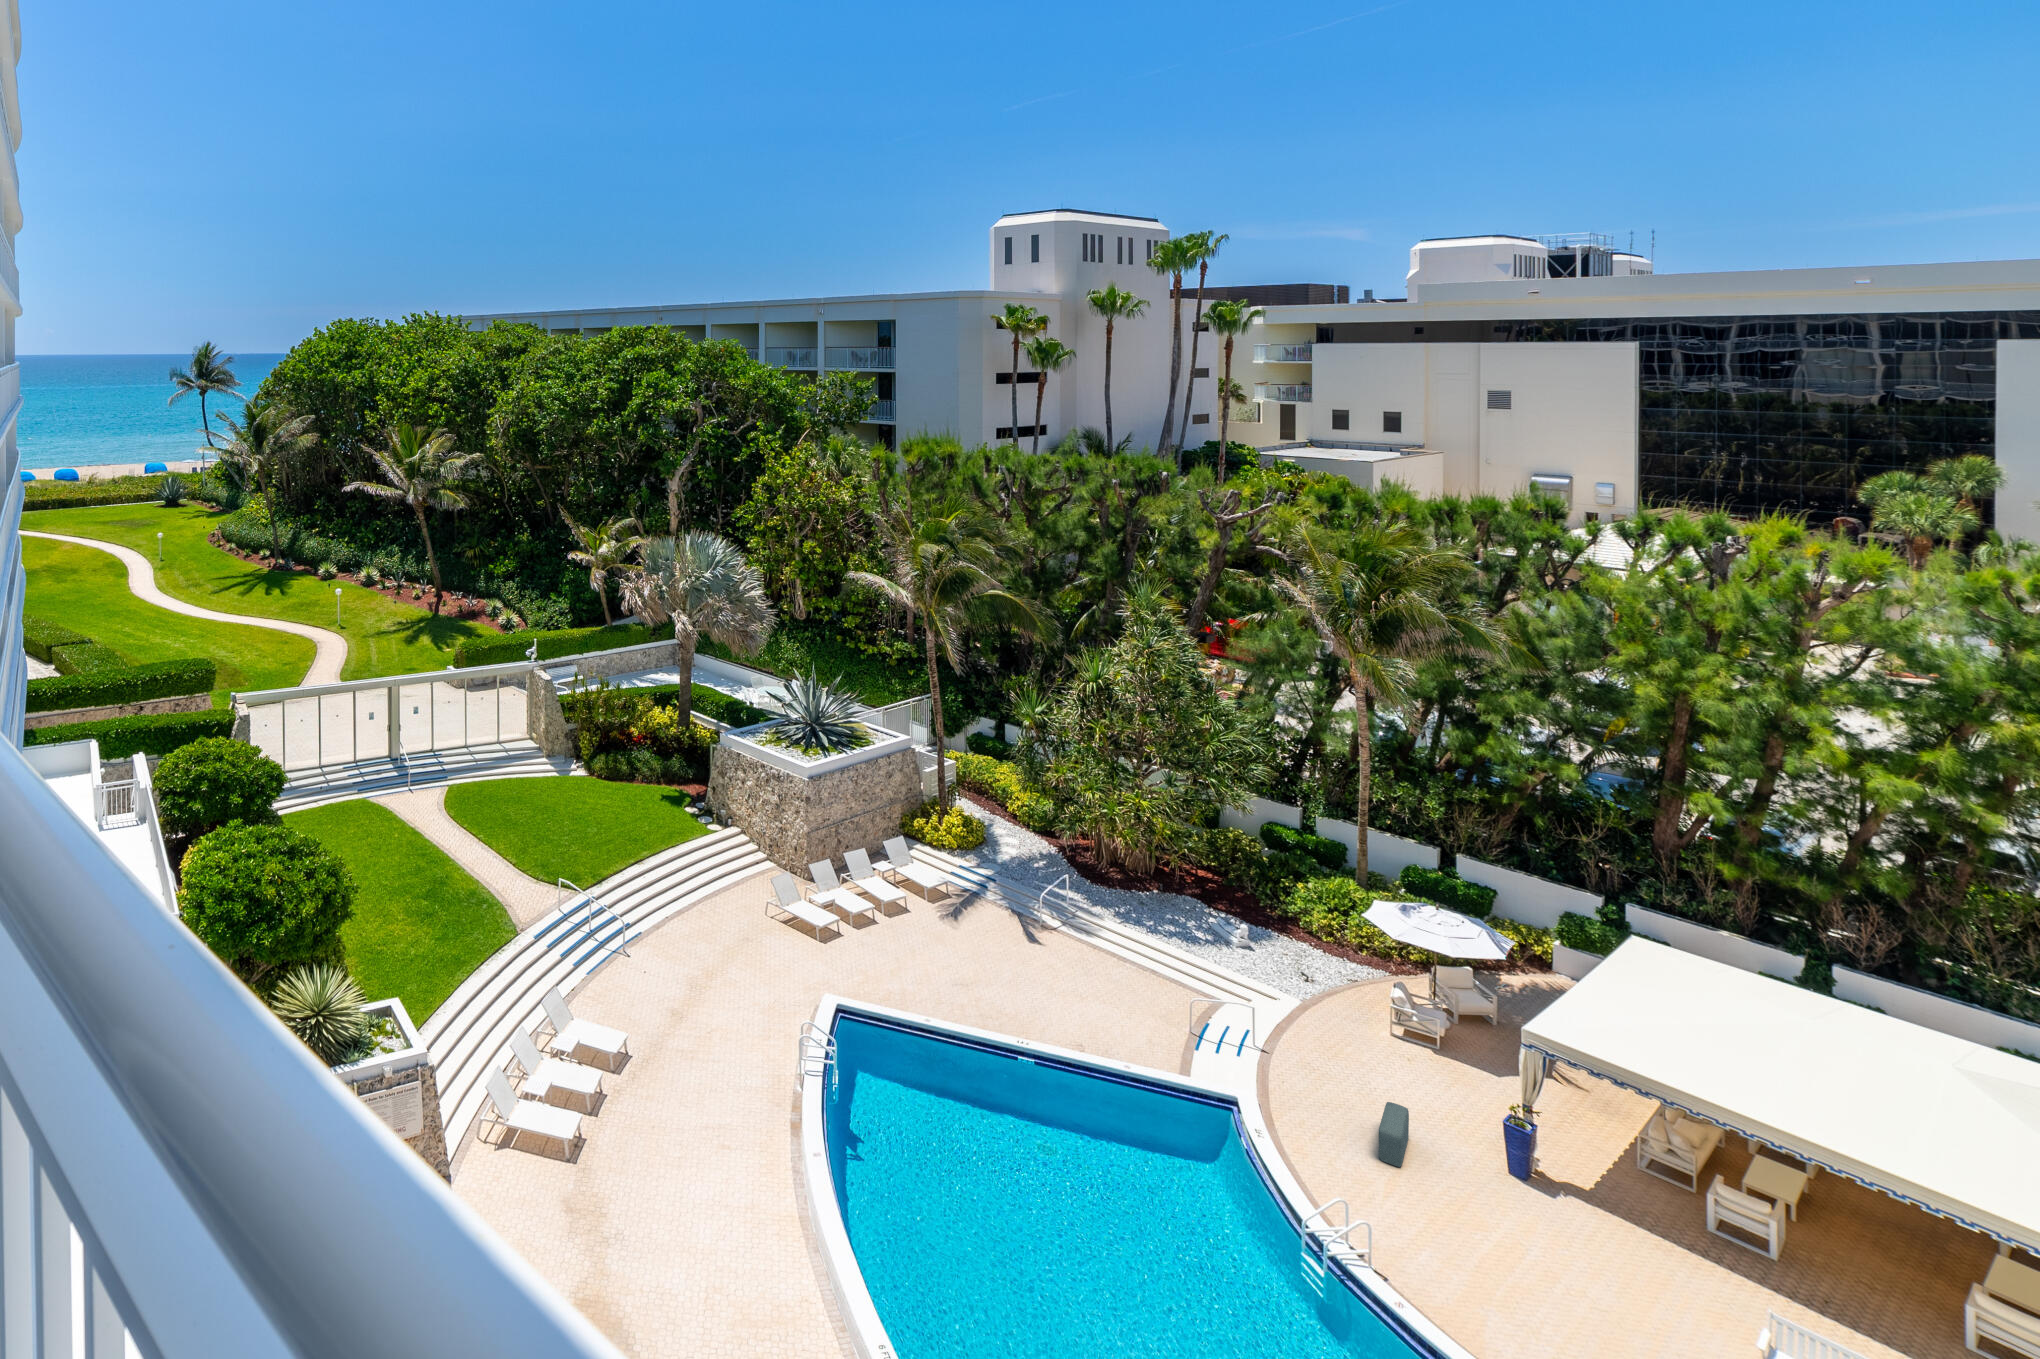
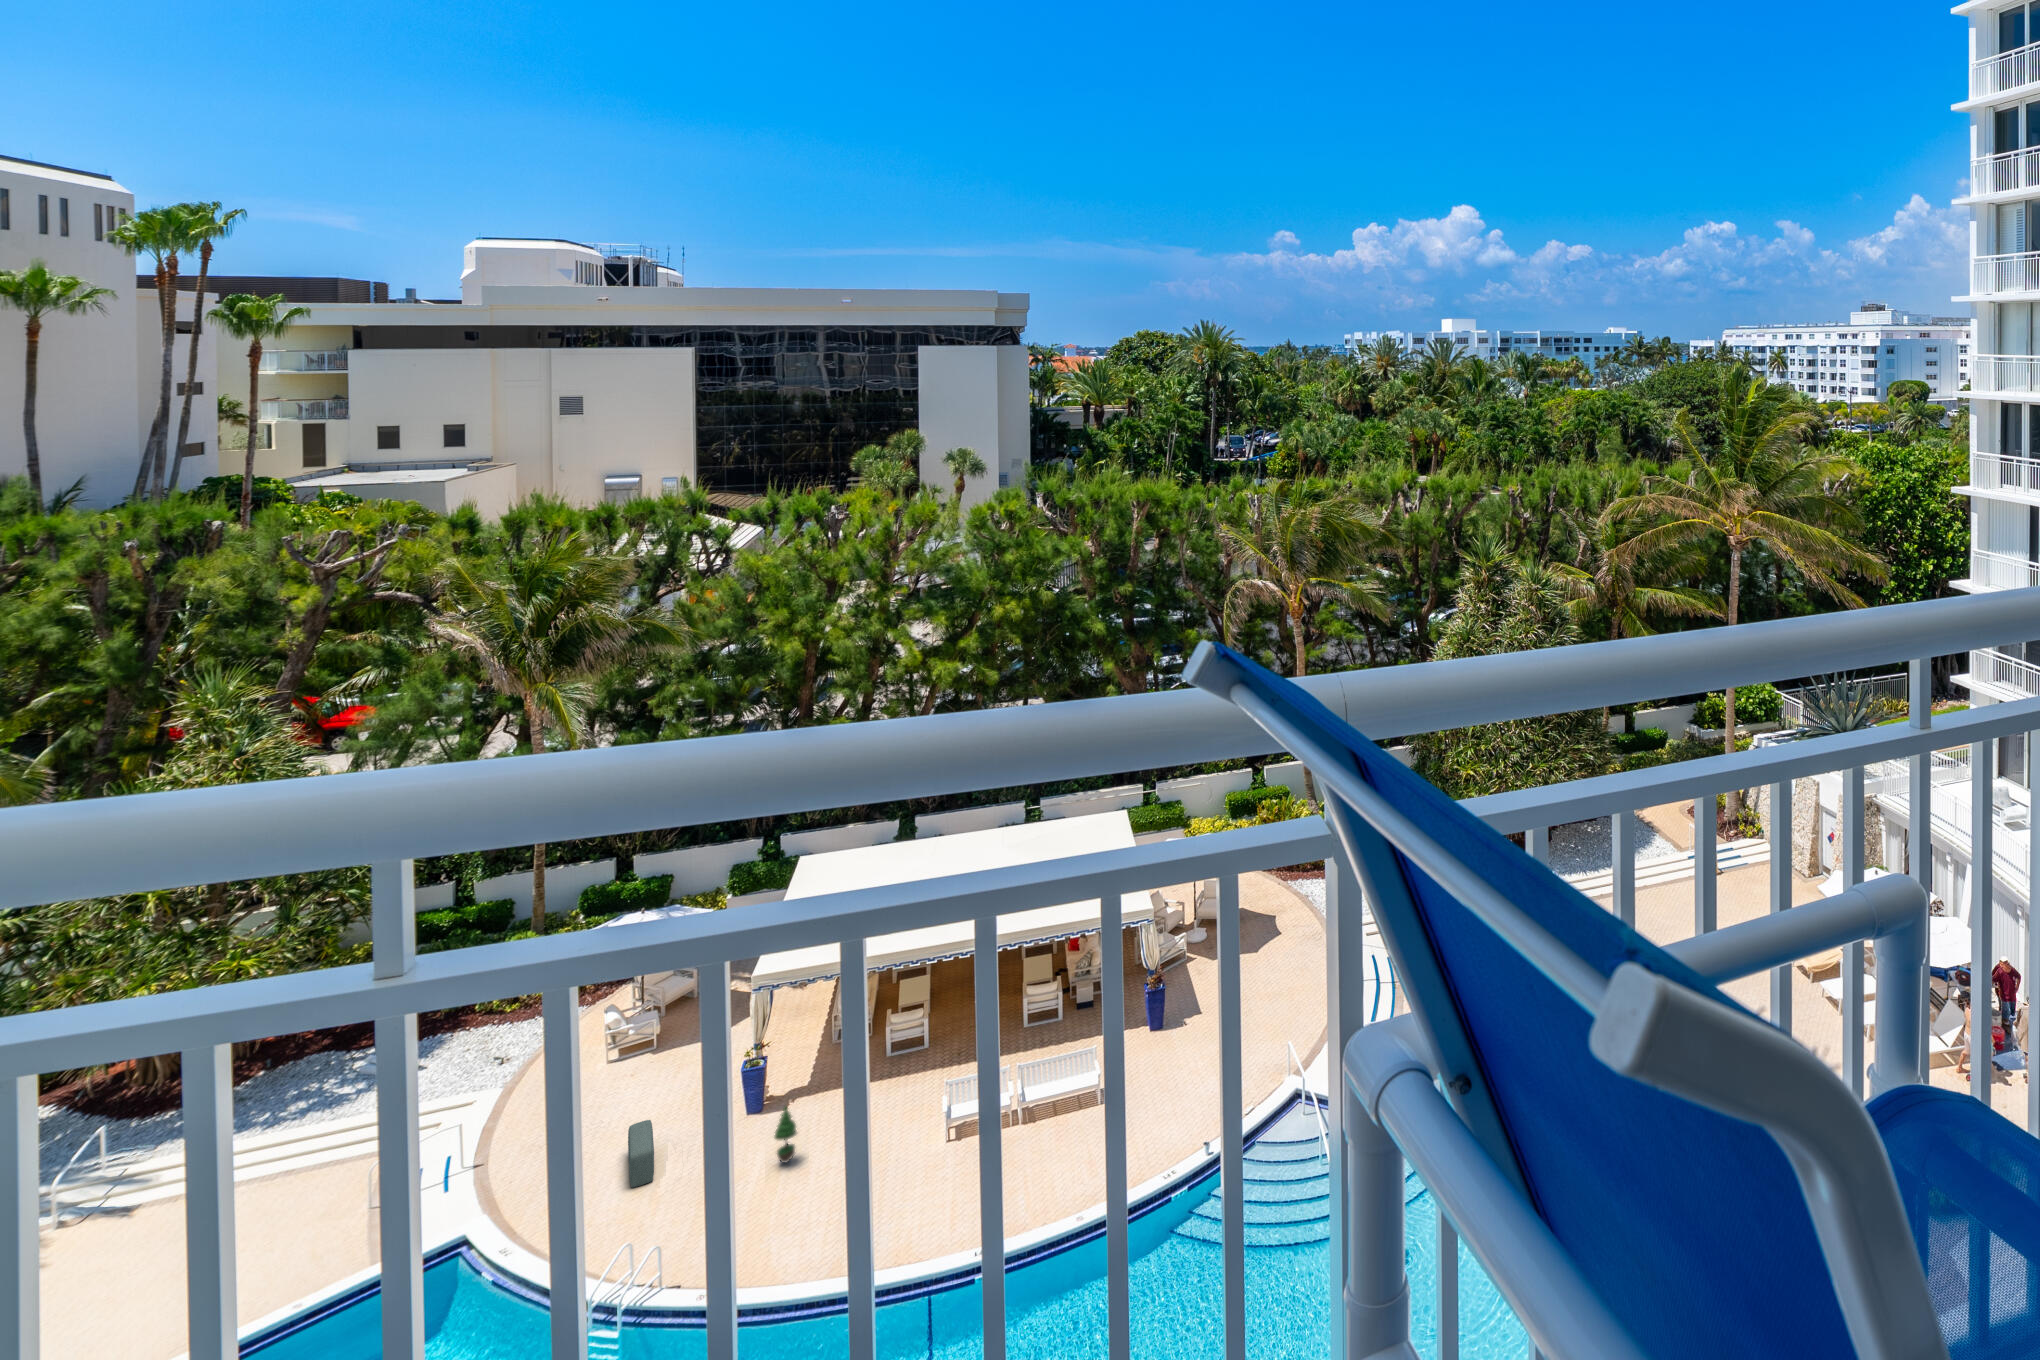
potted tree: none [1527,1184,1558,1250] -> present [774,1107,797,1163]

